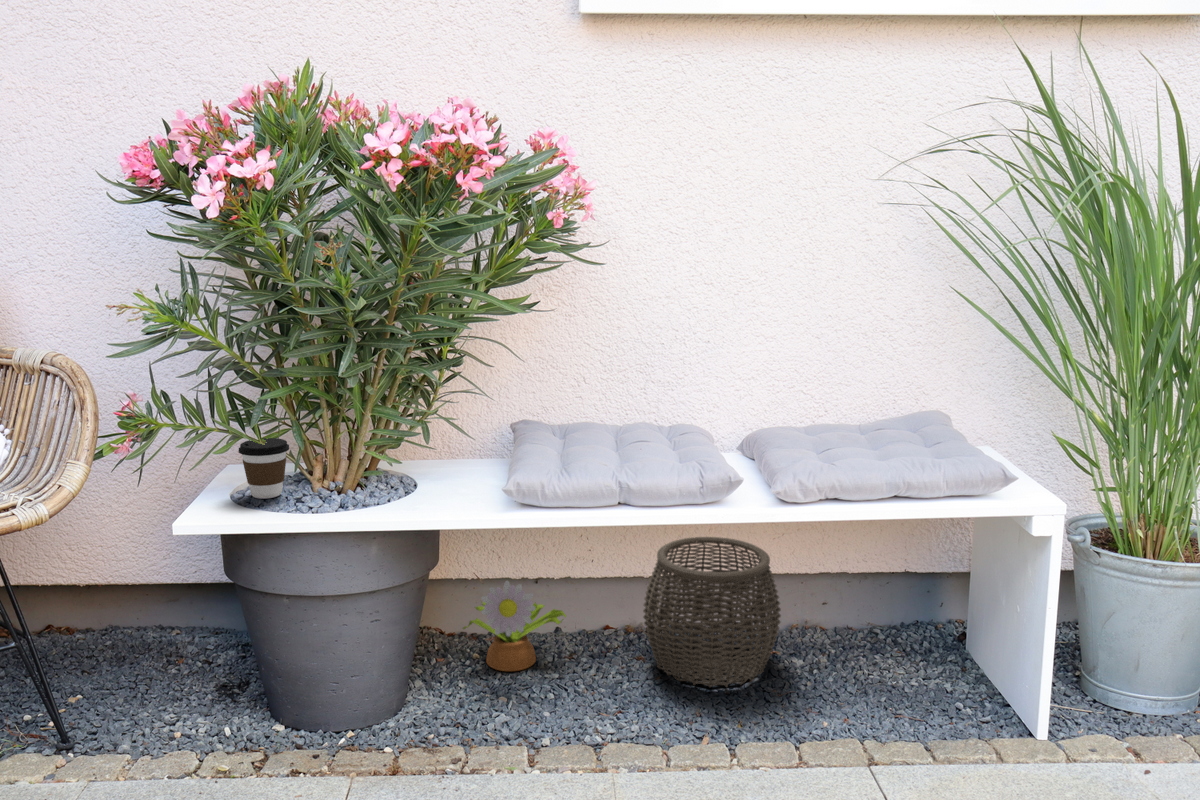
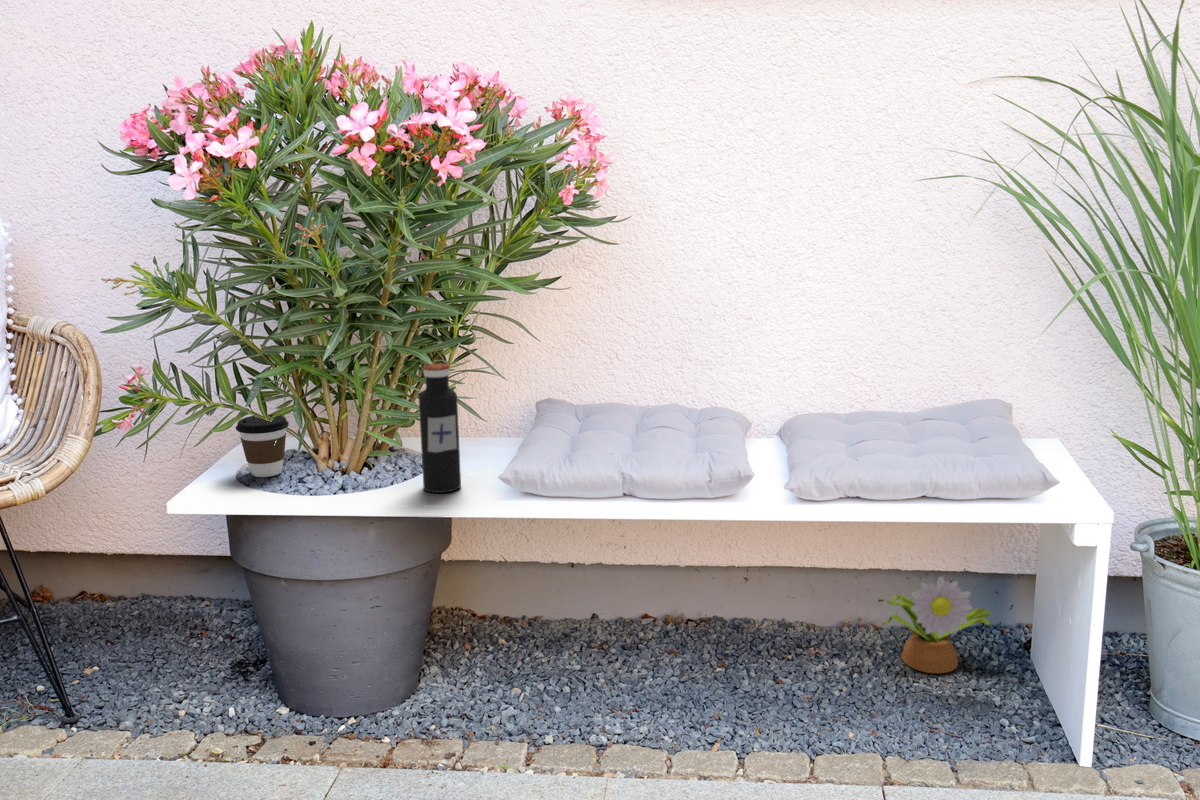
water bottle: none [424,387,462,509] -> present [419,363,461,493]
woven basket: present [643,537,781,687] -> none [668,524,818,689]
decorative plant: present [463,581,566,671] -> present [881,577,992,673]

